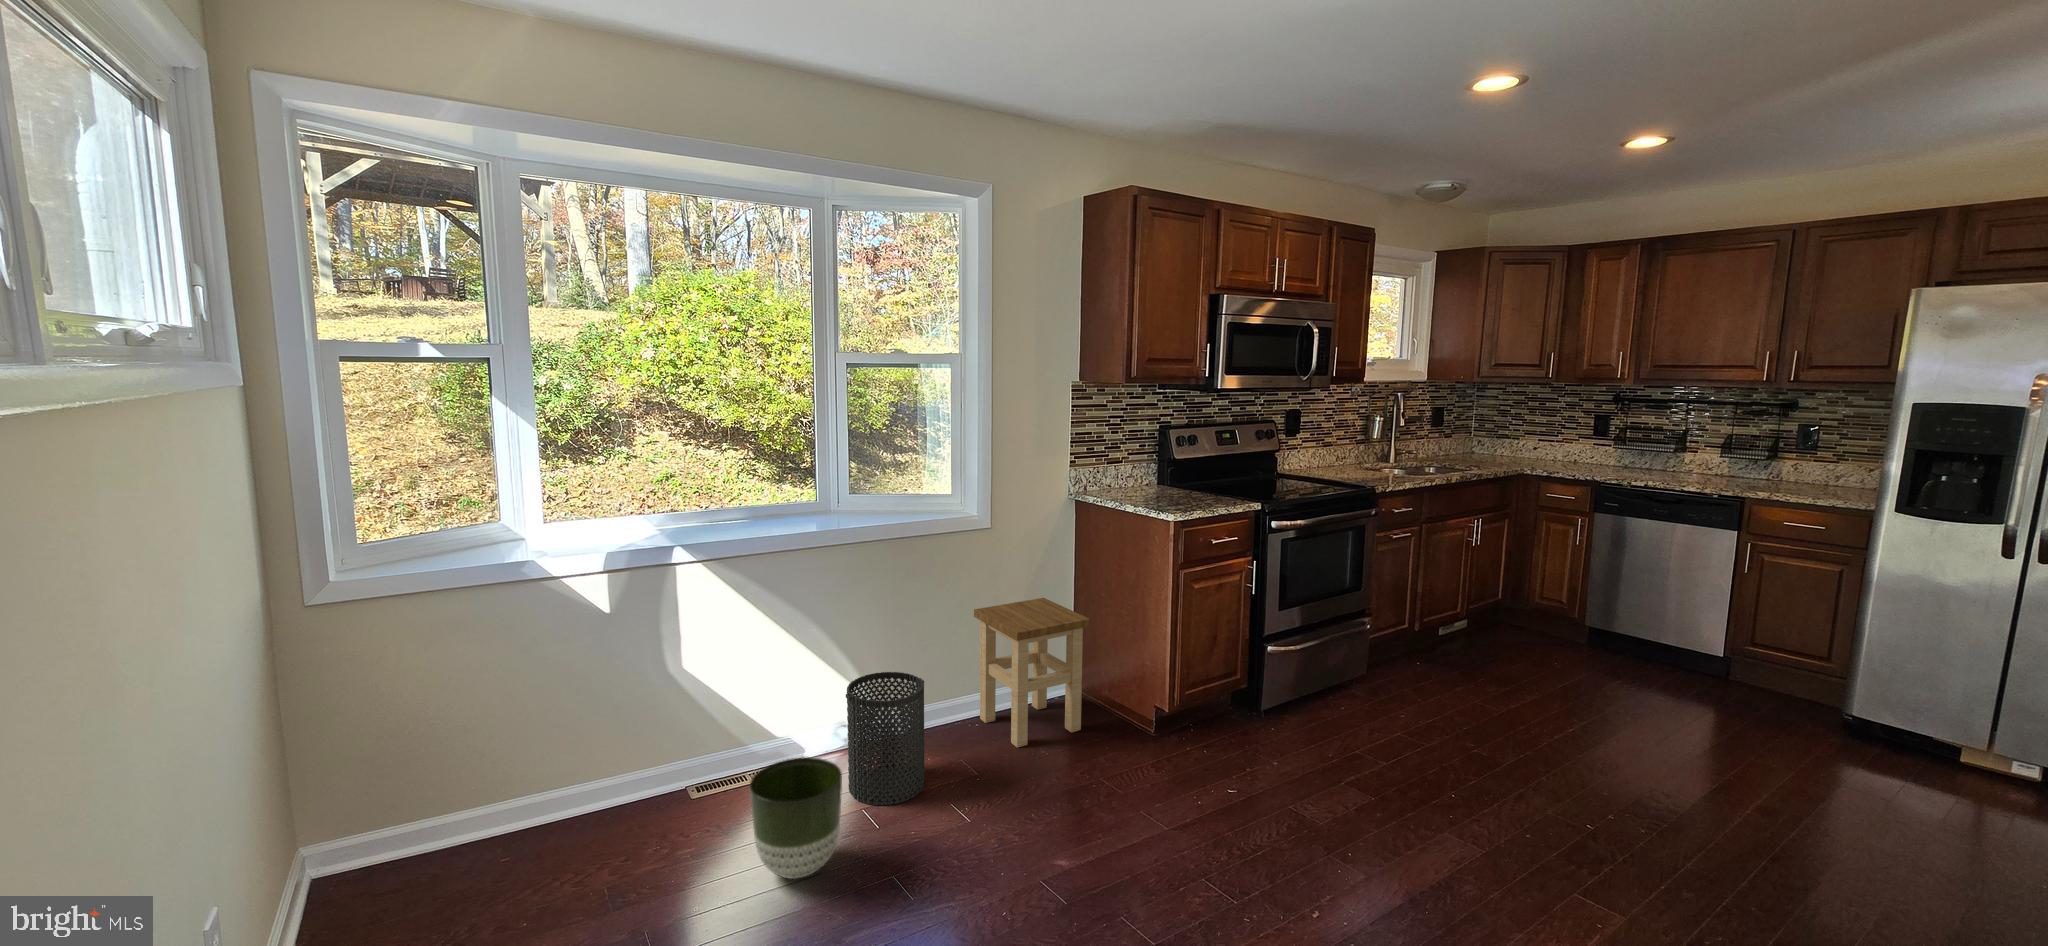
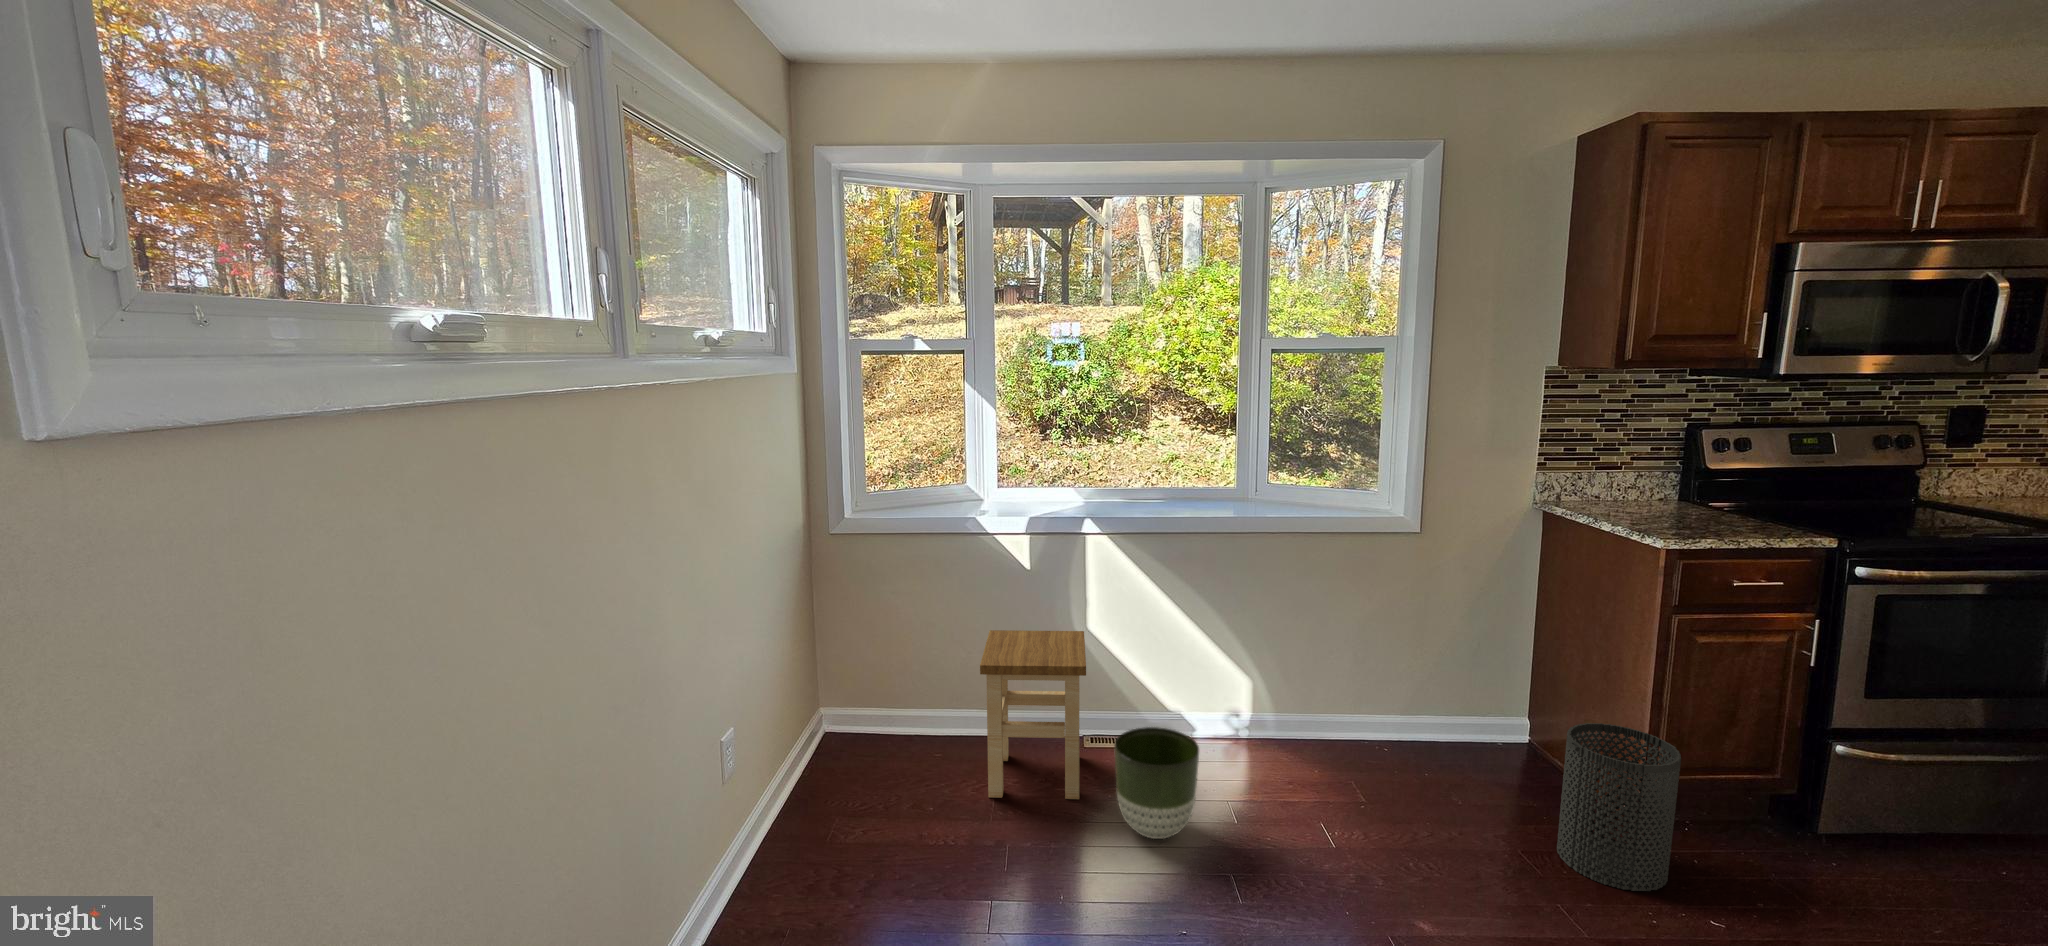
stool: present [974,598,1090,748] -> present [980,630,1086,799]
trash can: present [846,672,925,805] -> present [1557,723,1681,891]

